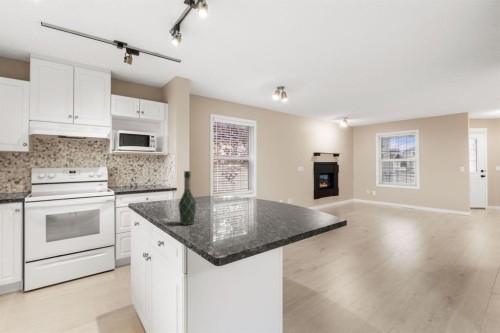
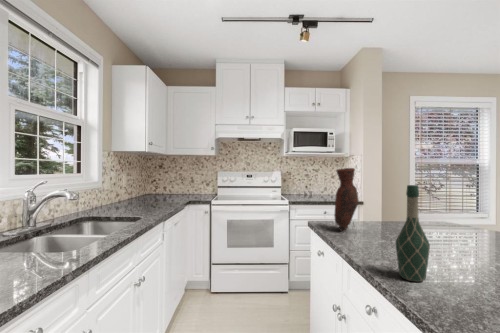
vase: none [149,163,165,207] -> present [334,168,358,231]

